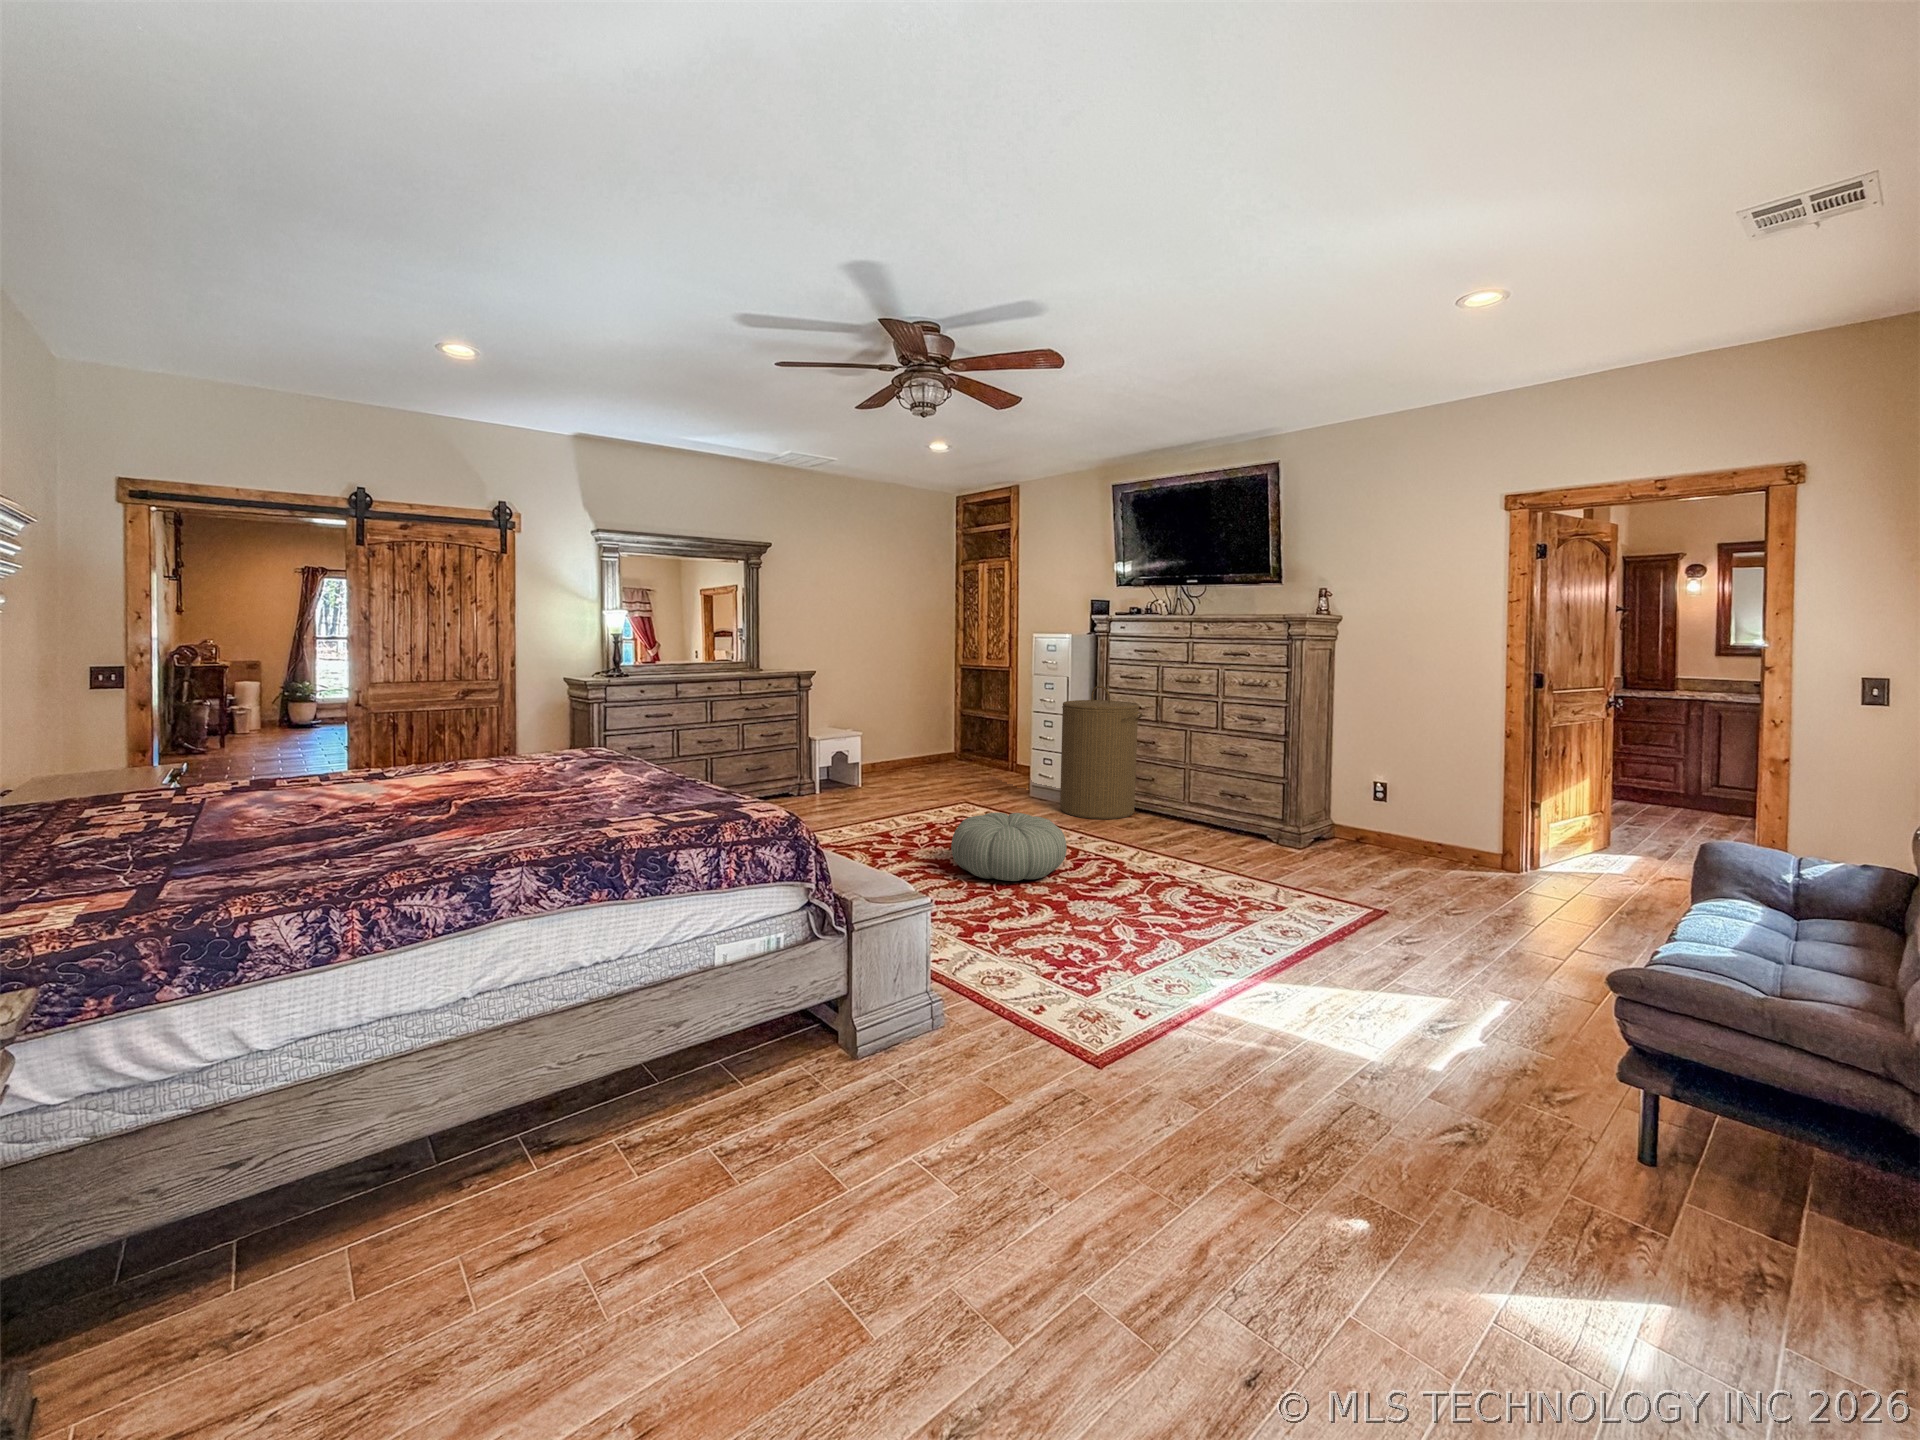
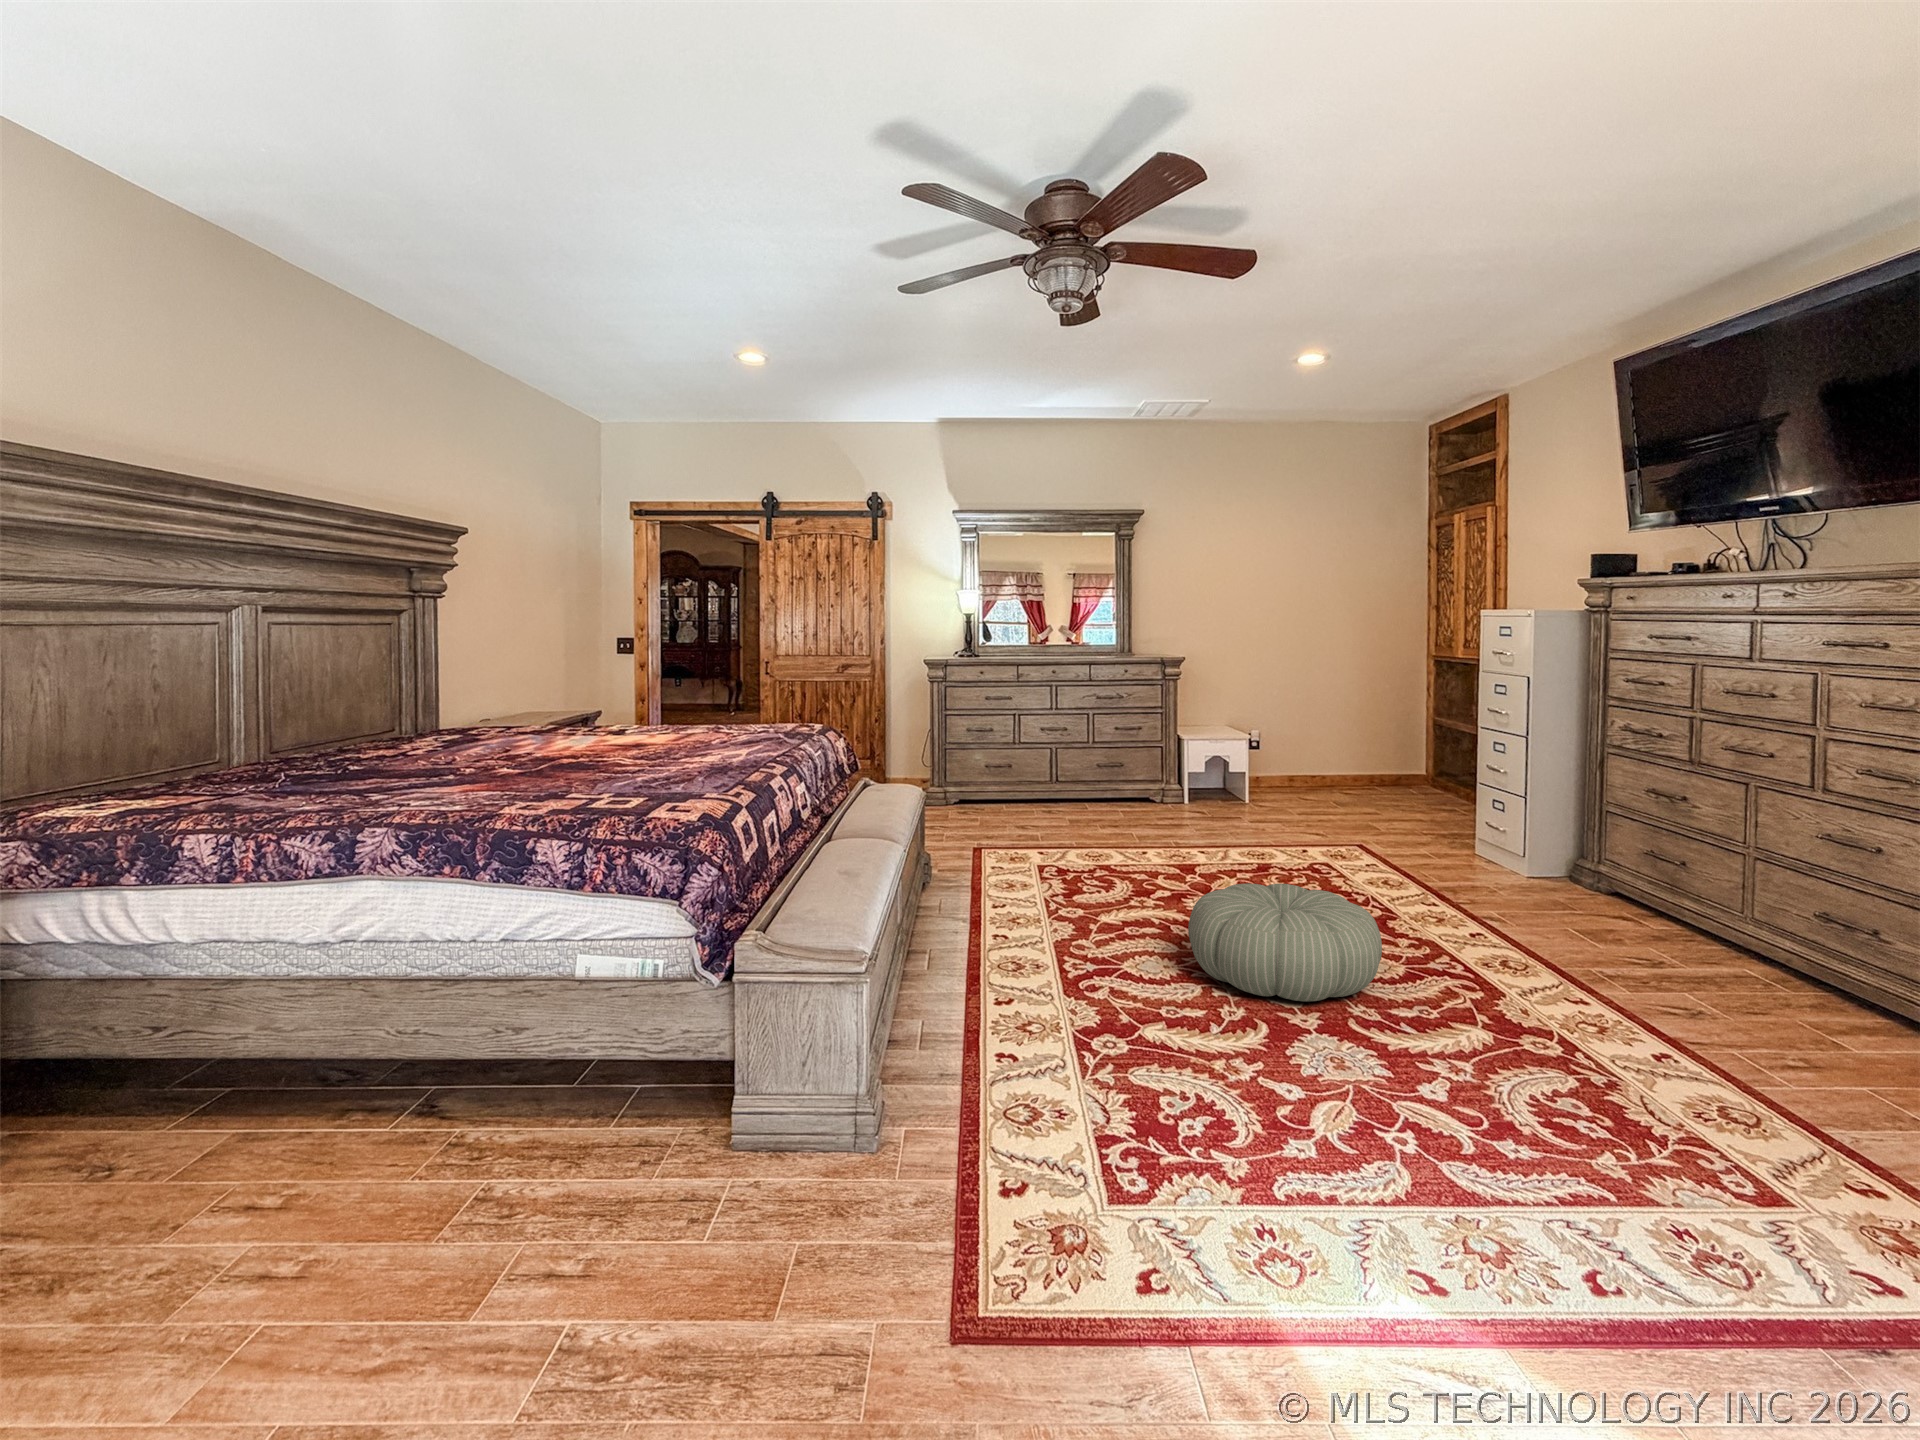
laundry hamper: present [1060,686,1142,819] -> none [1510,695,1688,942]

